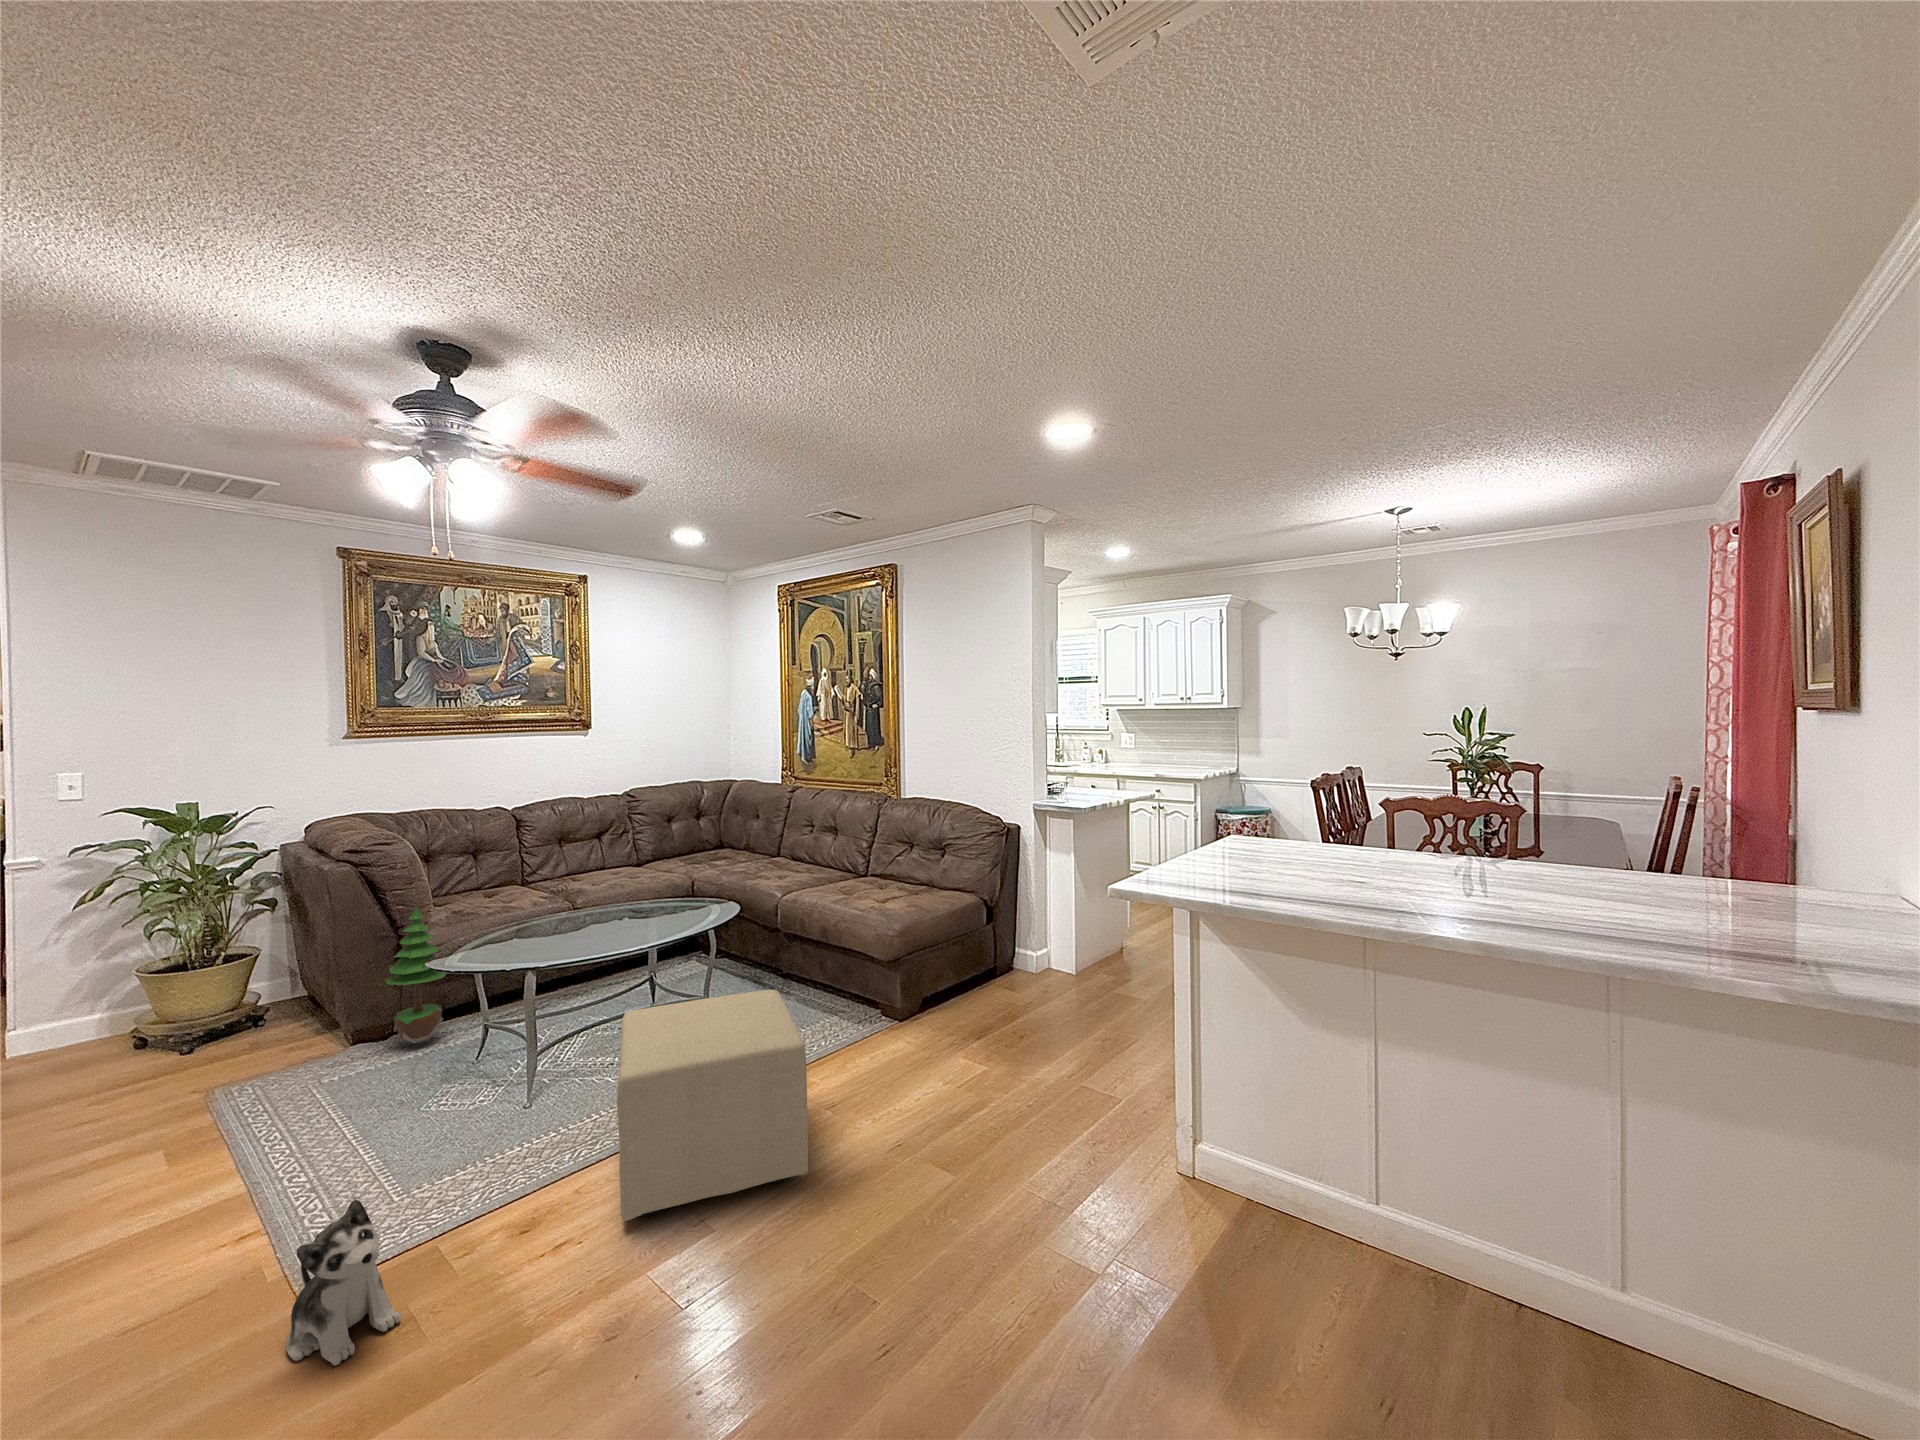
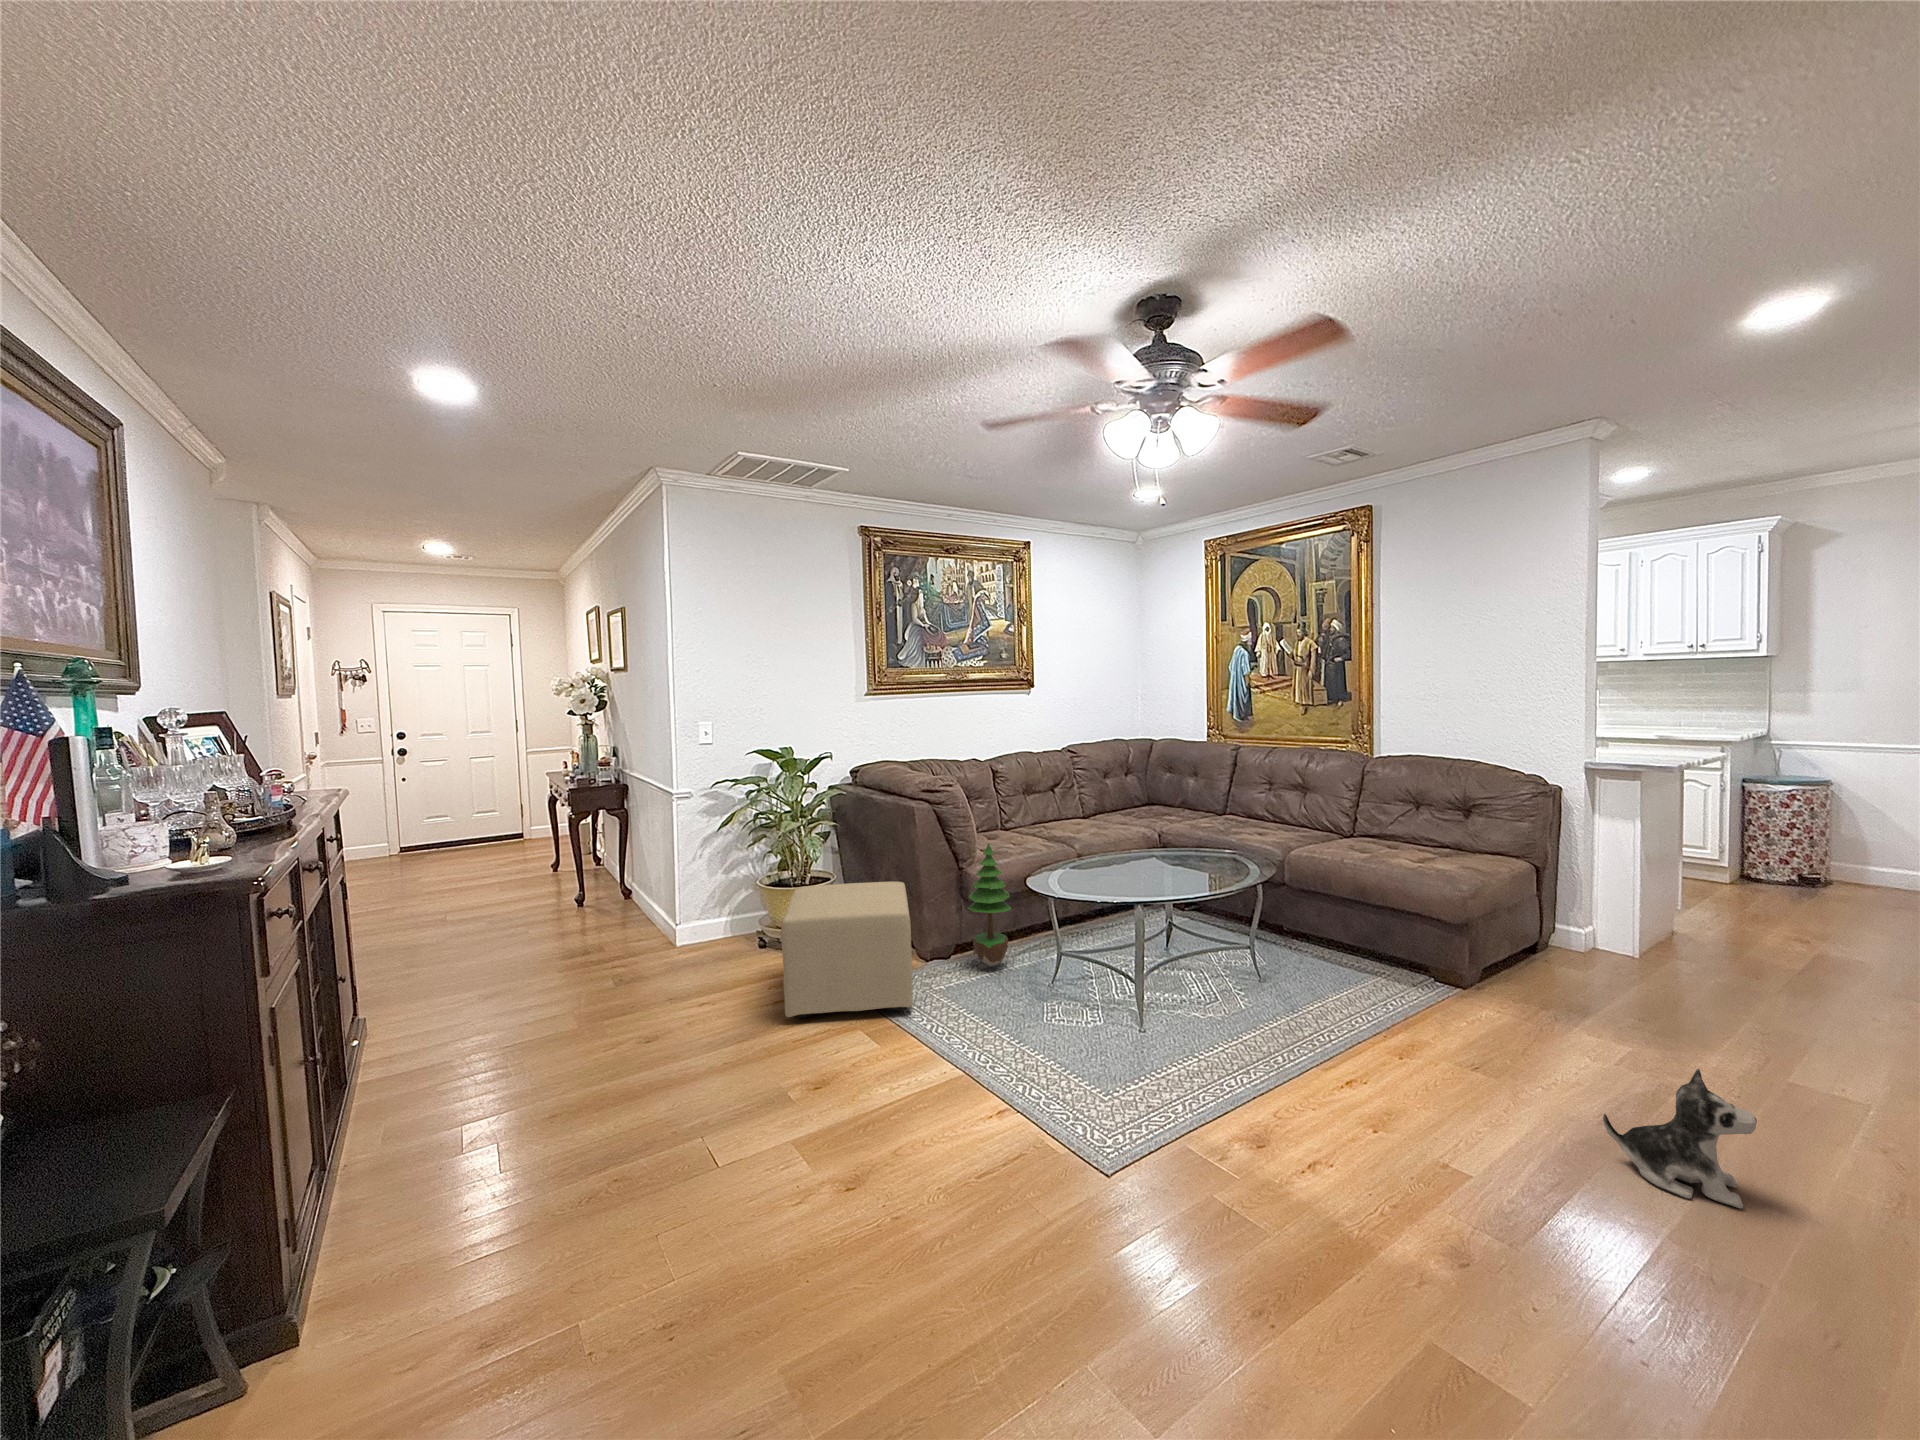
ottoman: present [617,990,808,1221] -> present [781,882,913,1018]
plush toy: present [286,1199,401,1365] -> present [1603,1069,1757,1208]

